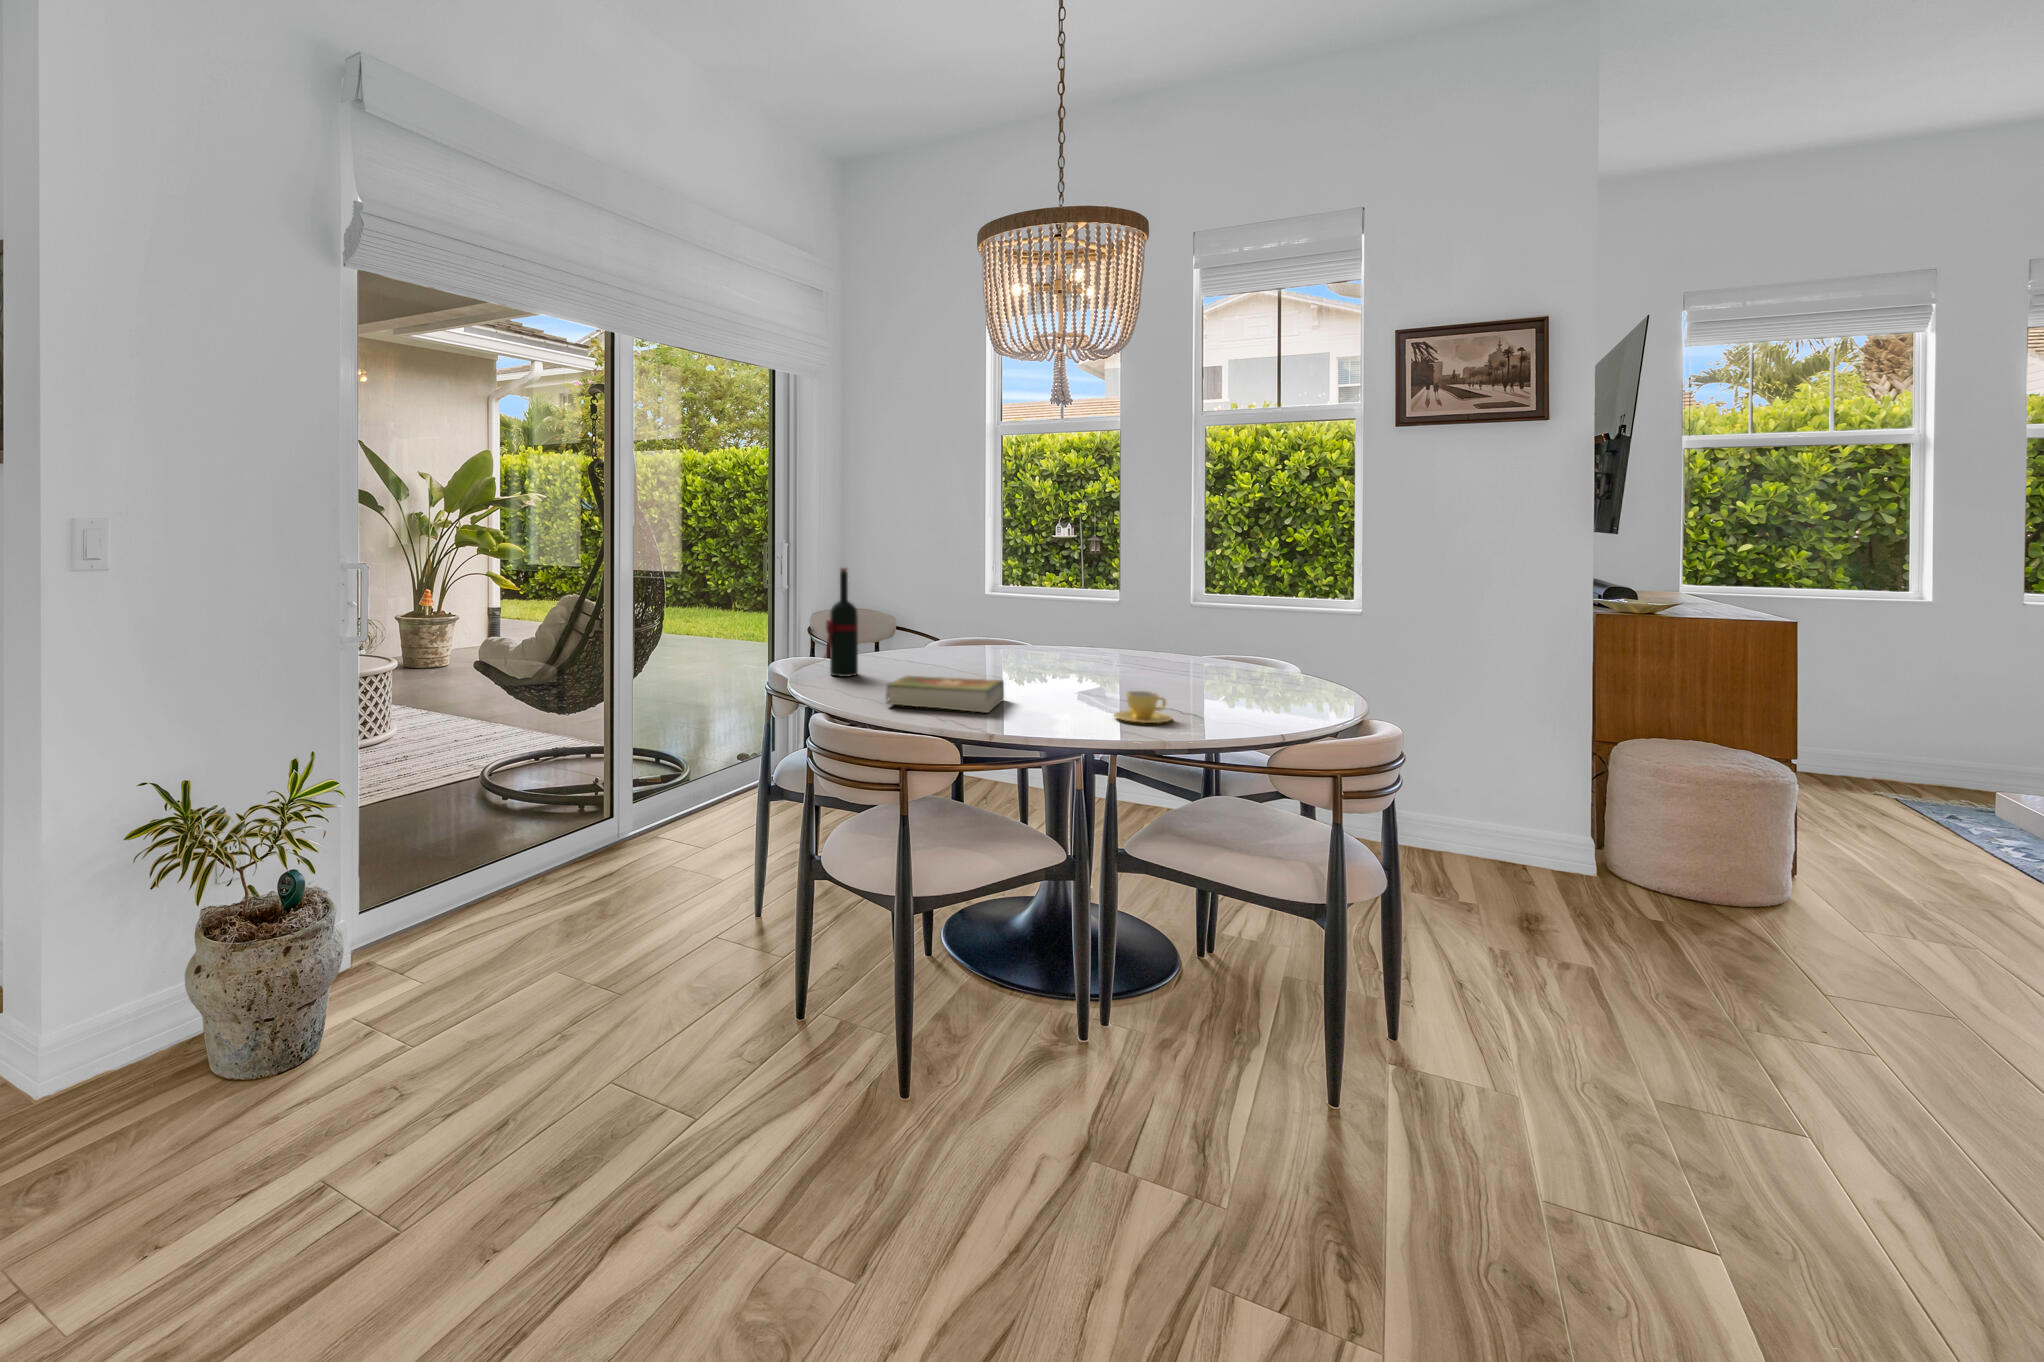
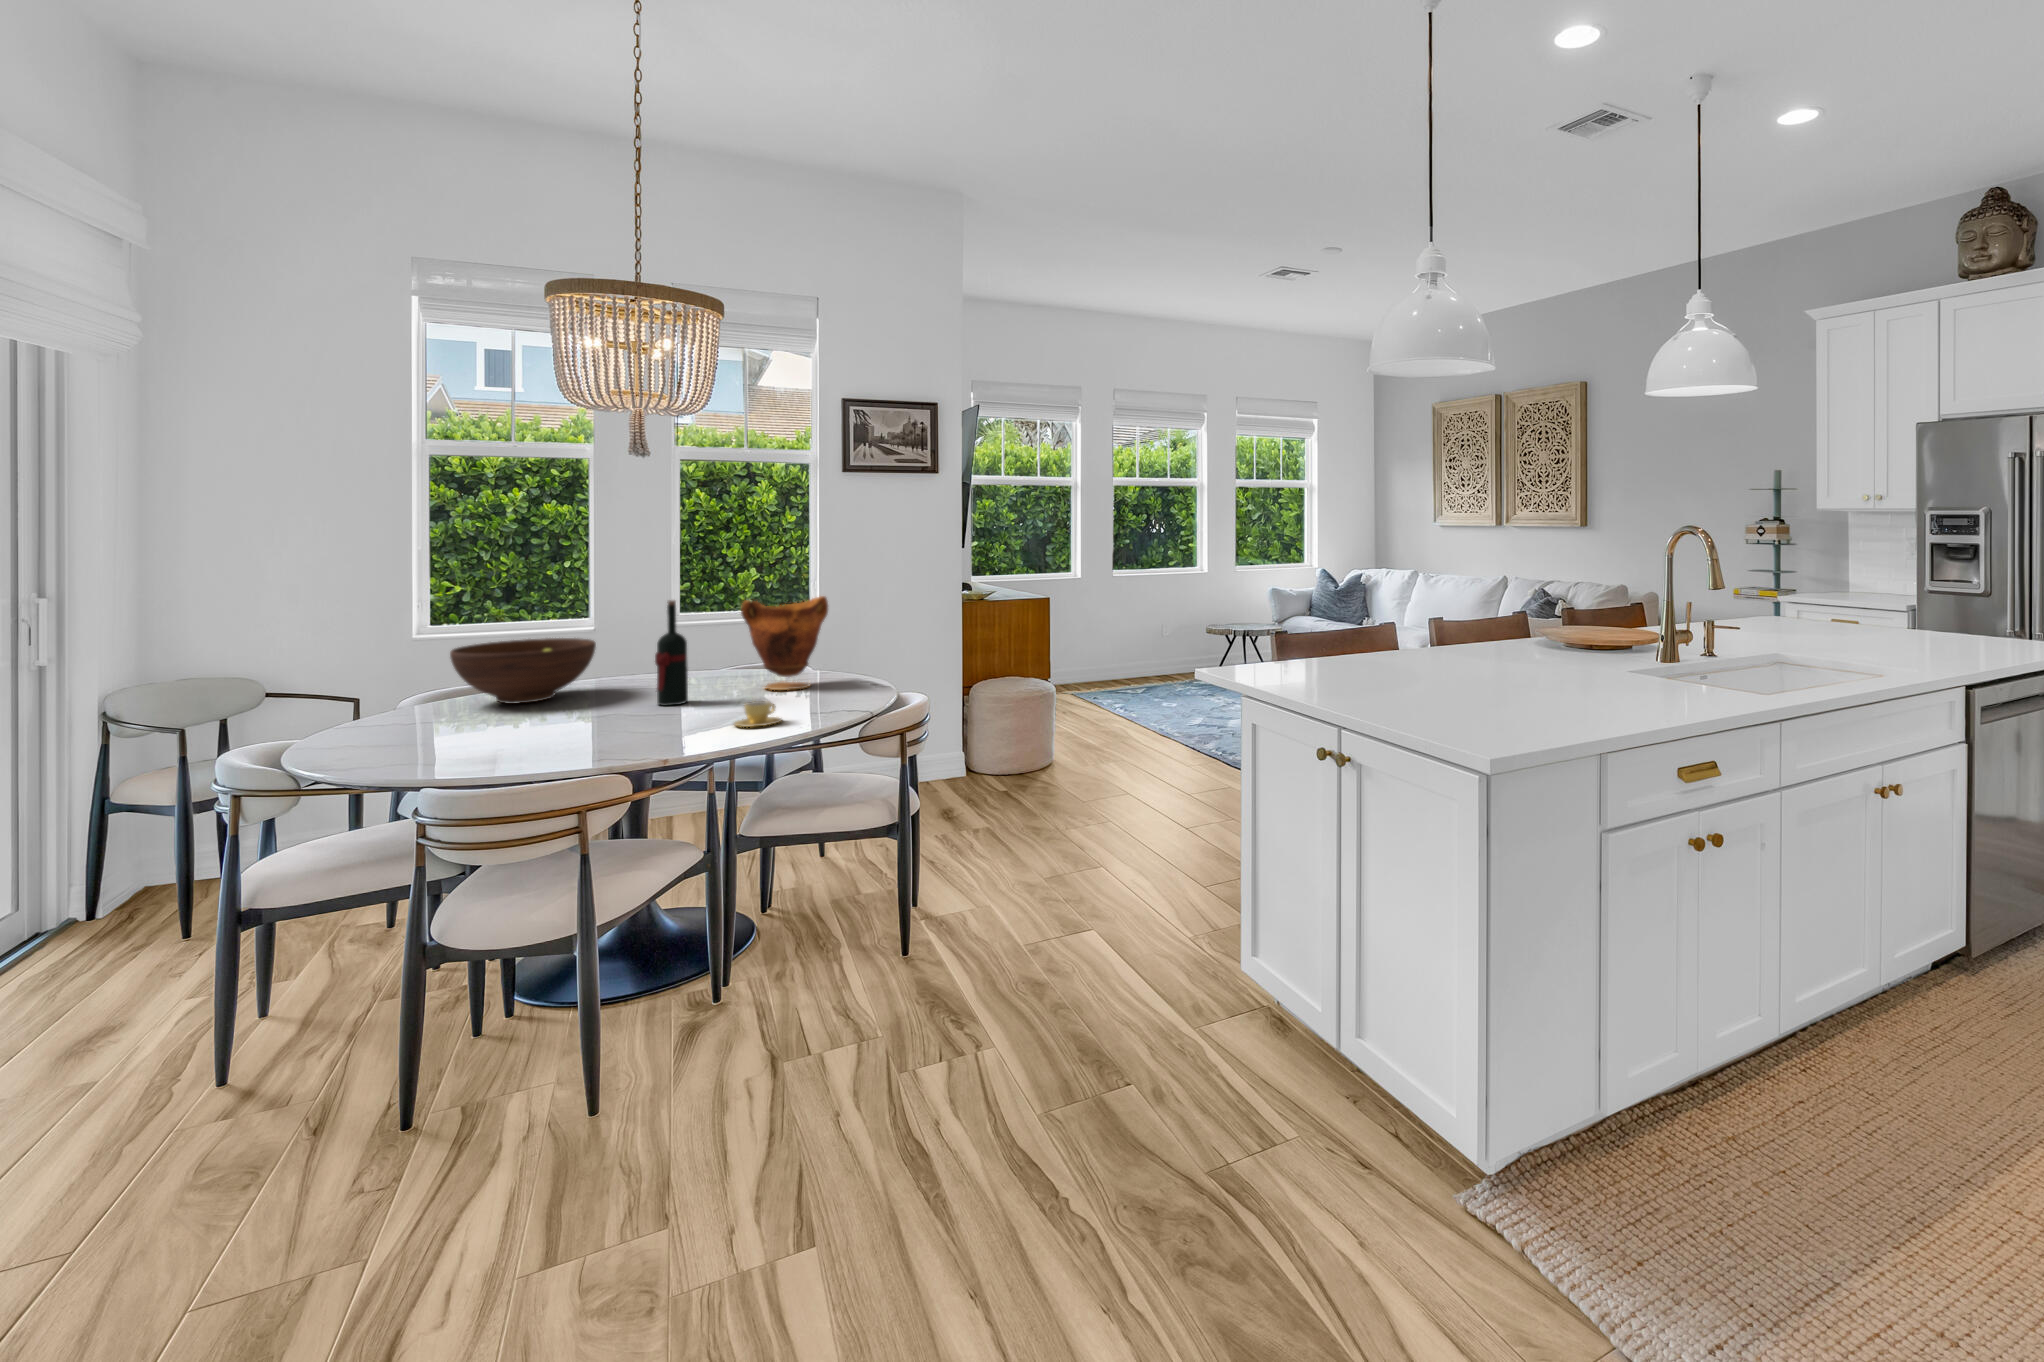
wine bottle: present [825,568,858,677] -> present [655,600,688,706]
vase: none [1181,572,1295,689] -> present [741,596,828,690]
fruit bowl: none [941,599,1058,659] -> present [450,638,596,704]
book: present [886,676,1004,713] -> none [491,715,618,760]

